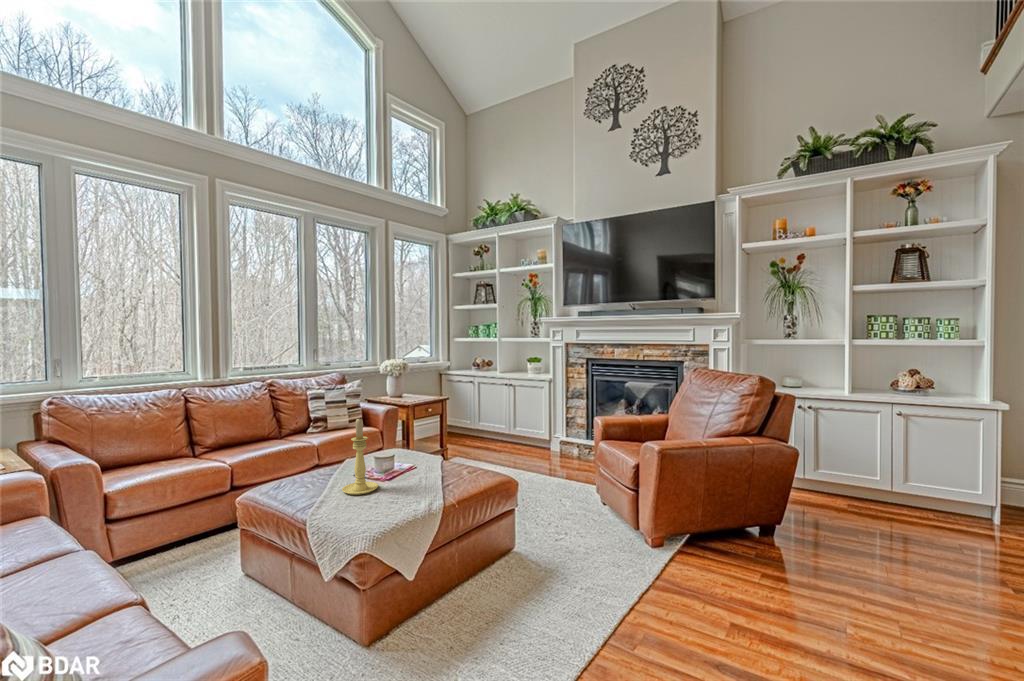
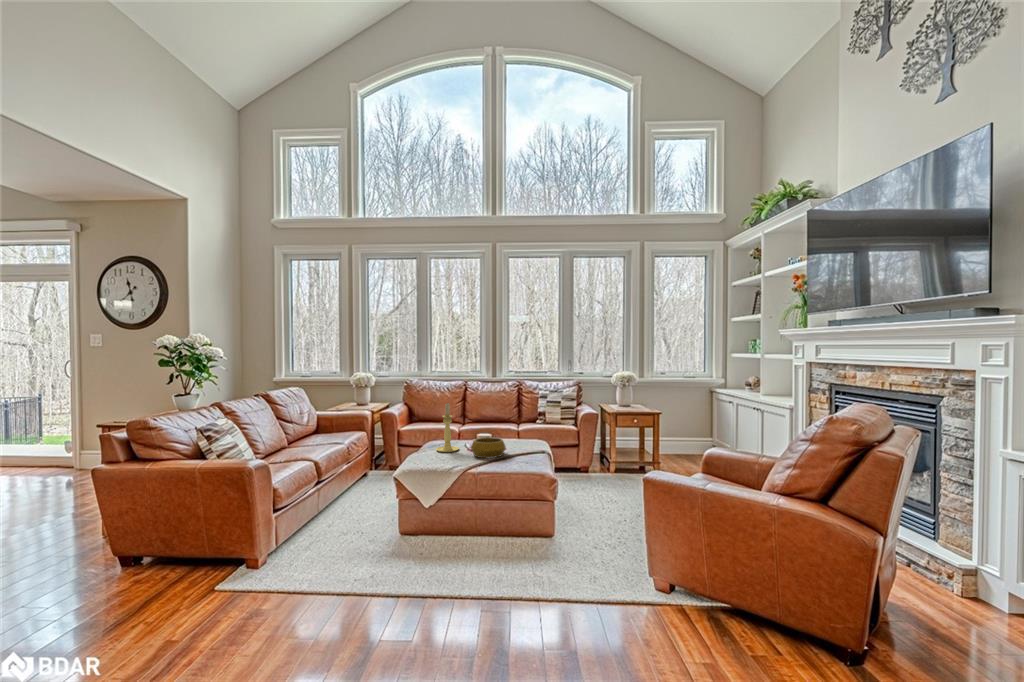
decorative bowl: none [403,453,451,484] -> present [471,437,506,458]

